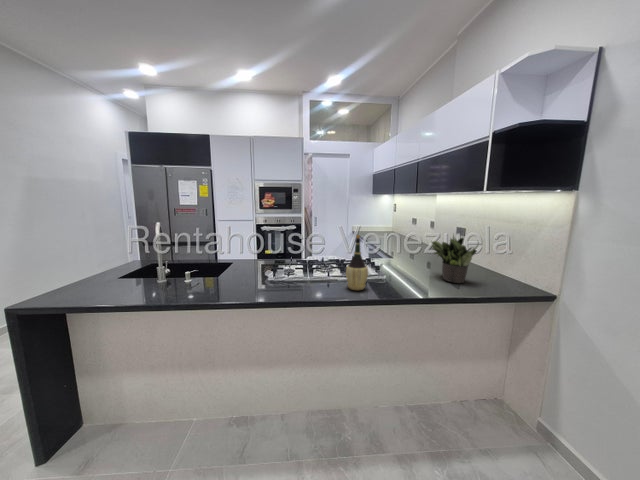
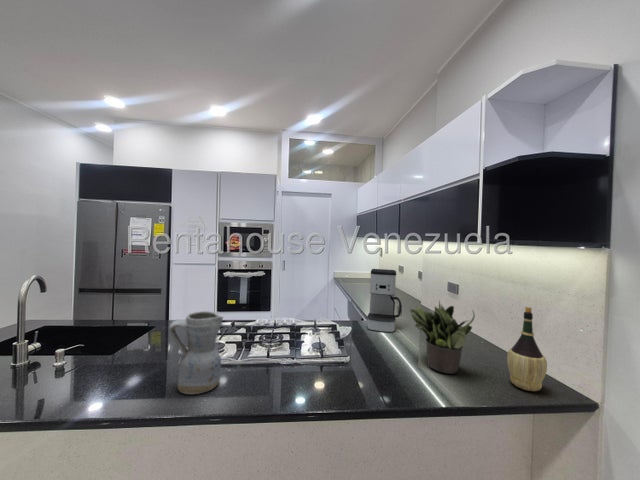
coffee maker: none [392,216,419,263] -> present [367,269,402,333]
wine bottle: present [346,235,368,290] -> present [507,307,547,391]
ceramic pitcher: none [275,244,308,296] -> present [169,311,223,394]

